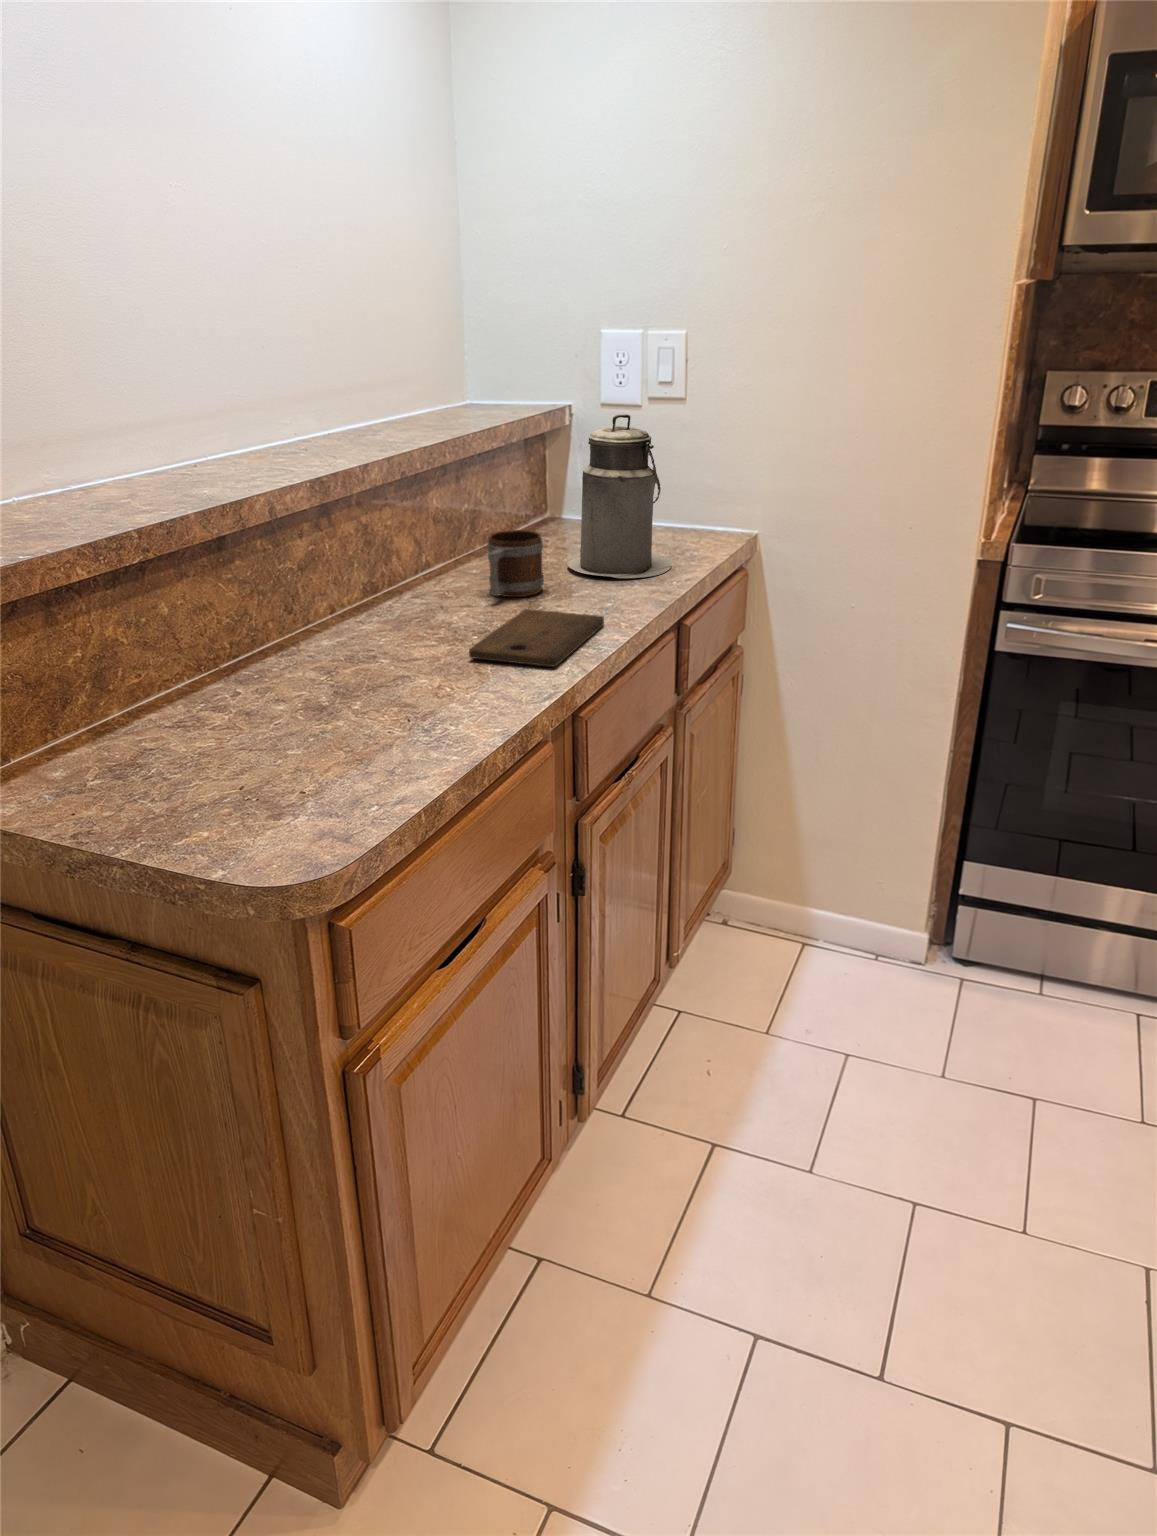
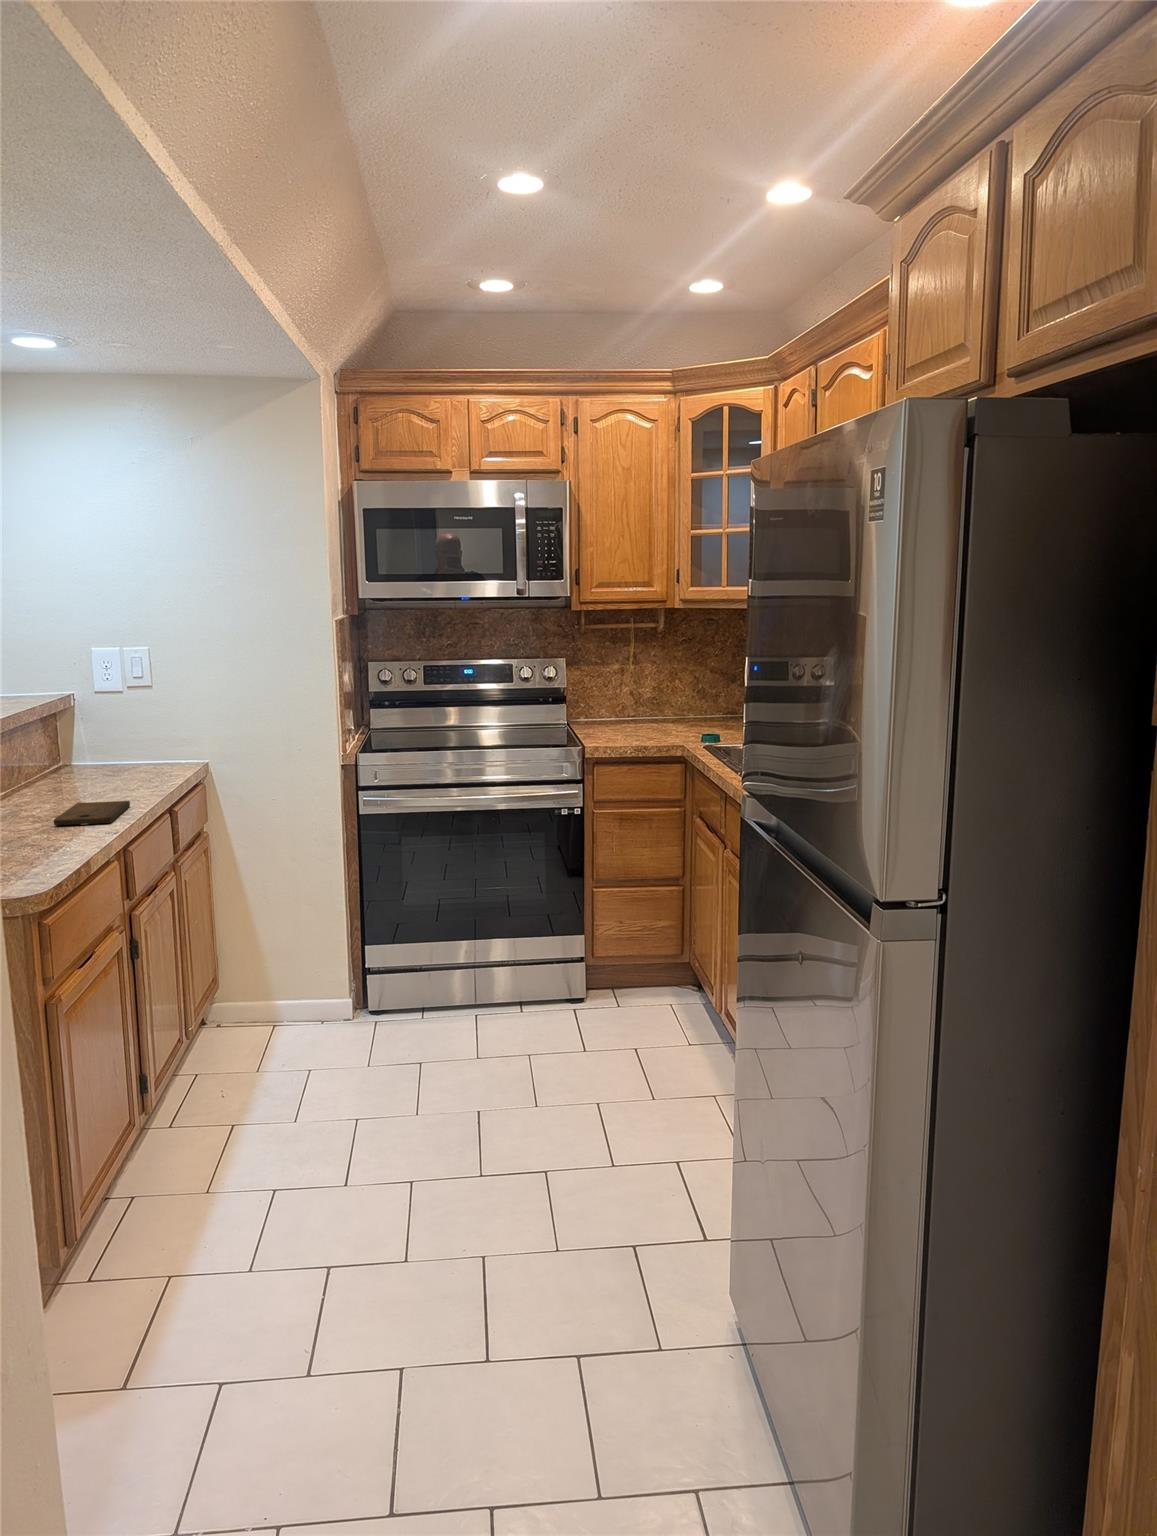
canister: present [567,414,672,578] -> none [90,693,160,788]
mug: present [487,530,544,597] -> none [41,763,81,802]

